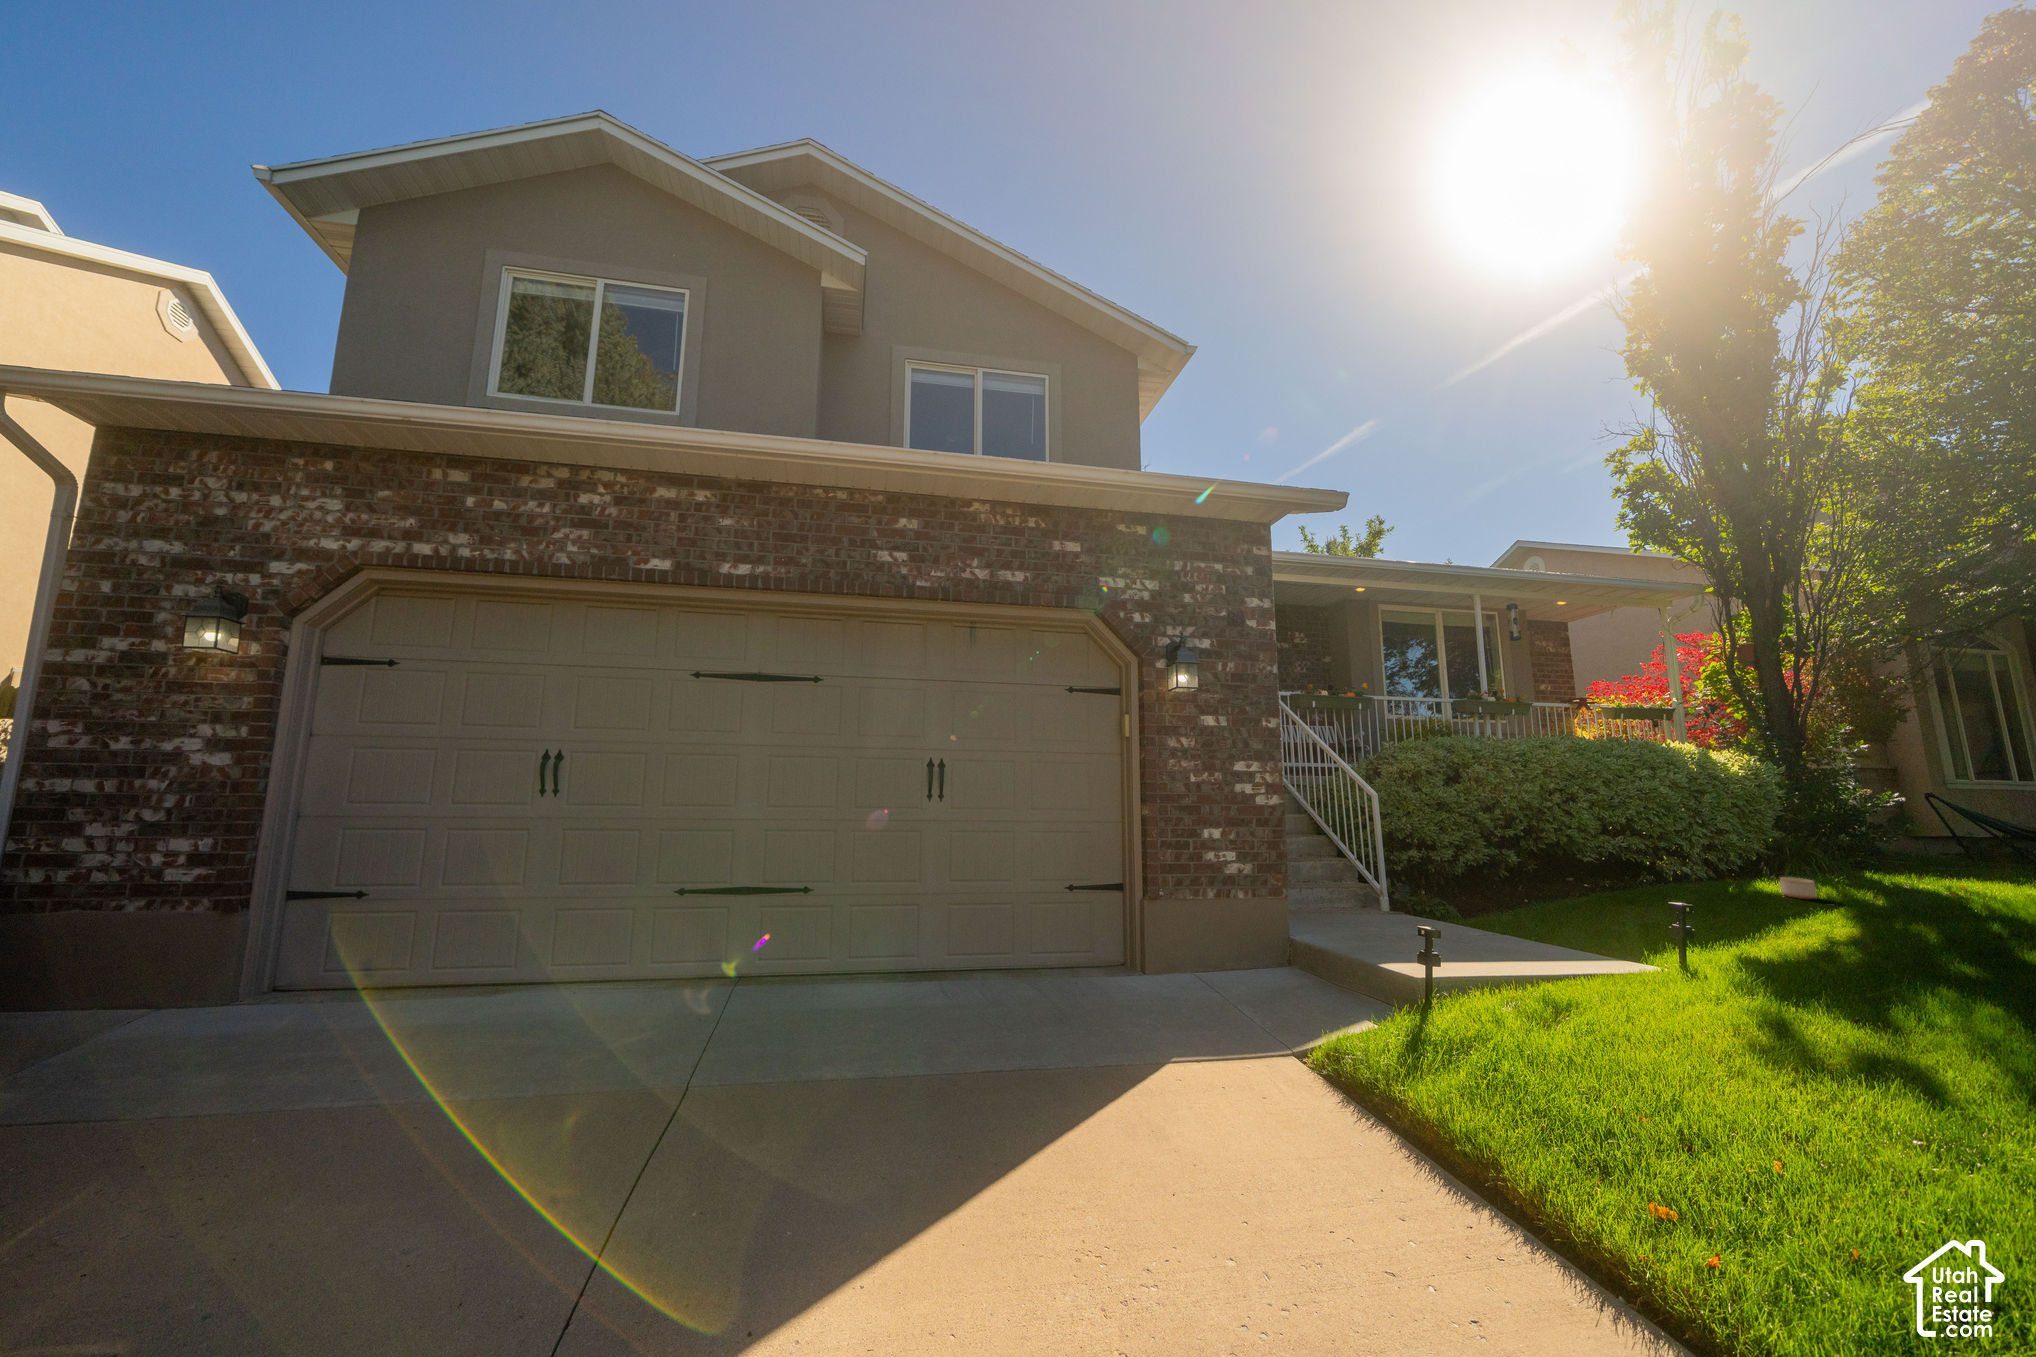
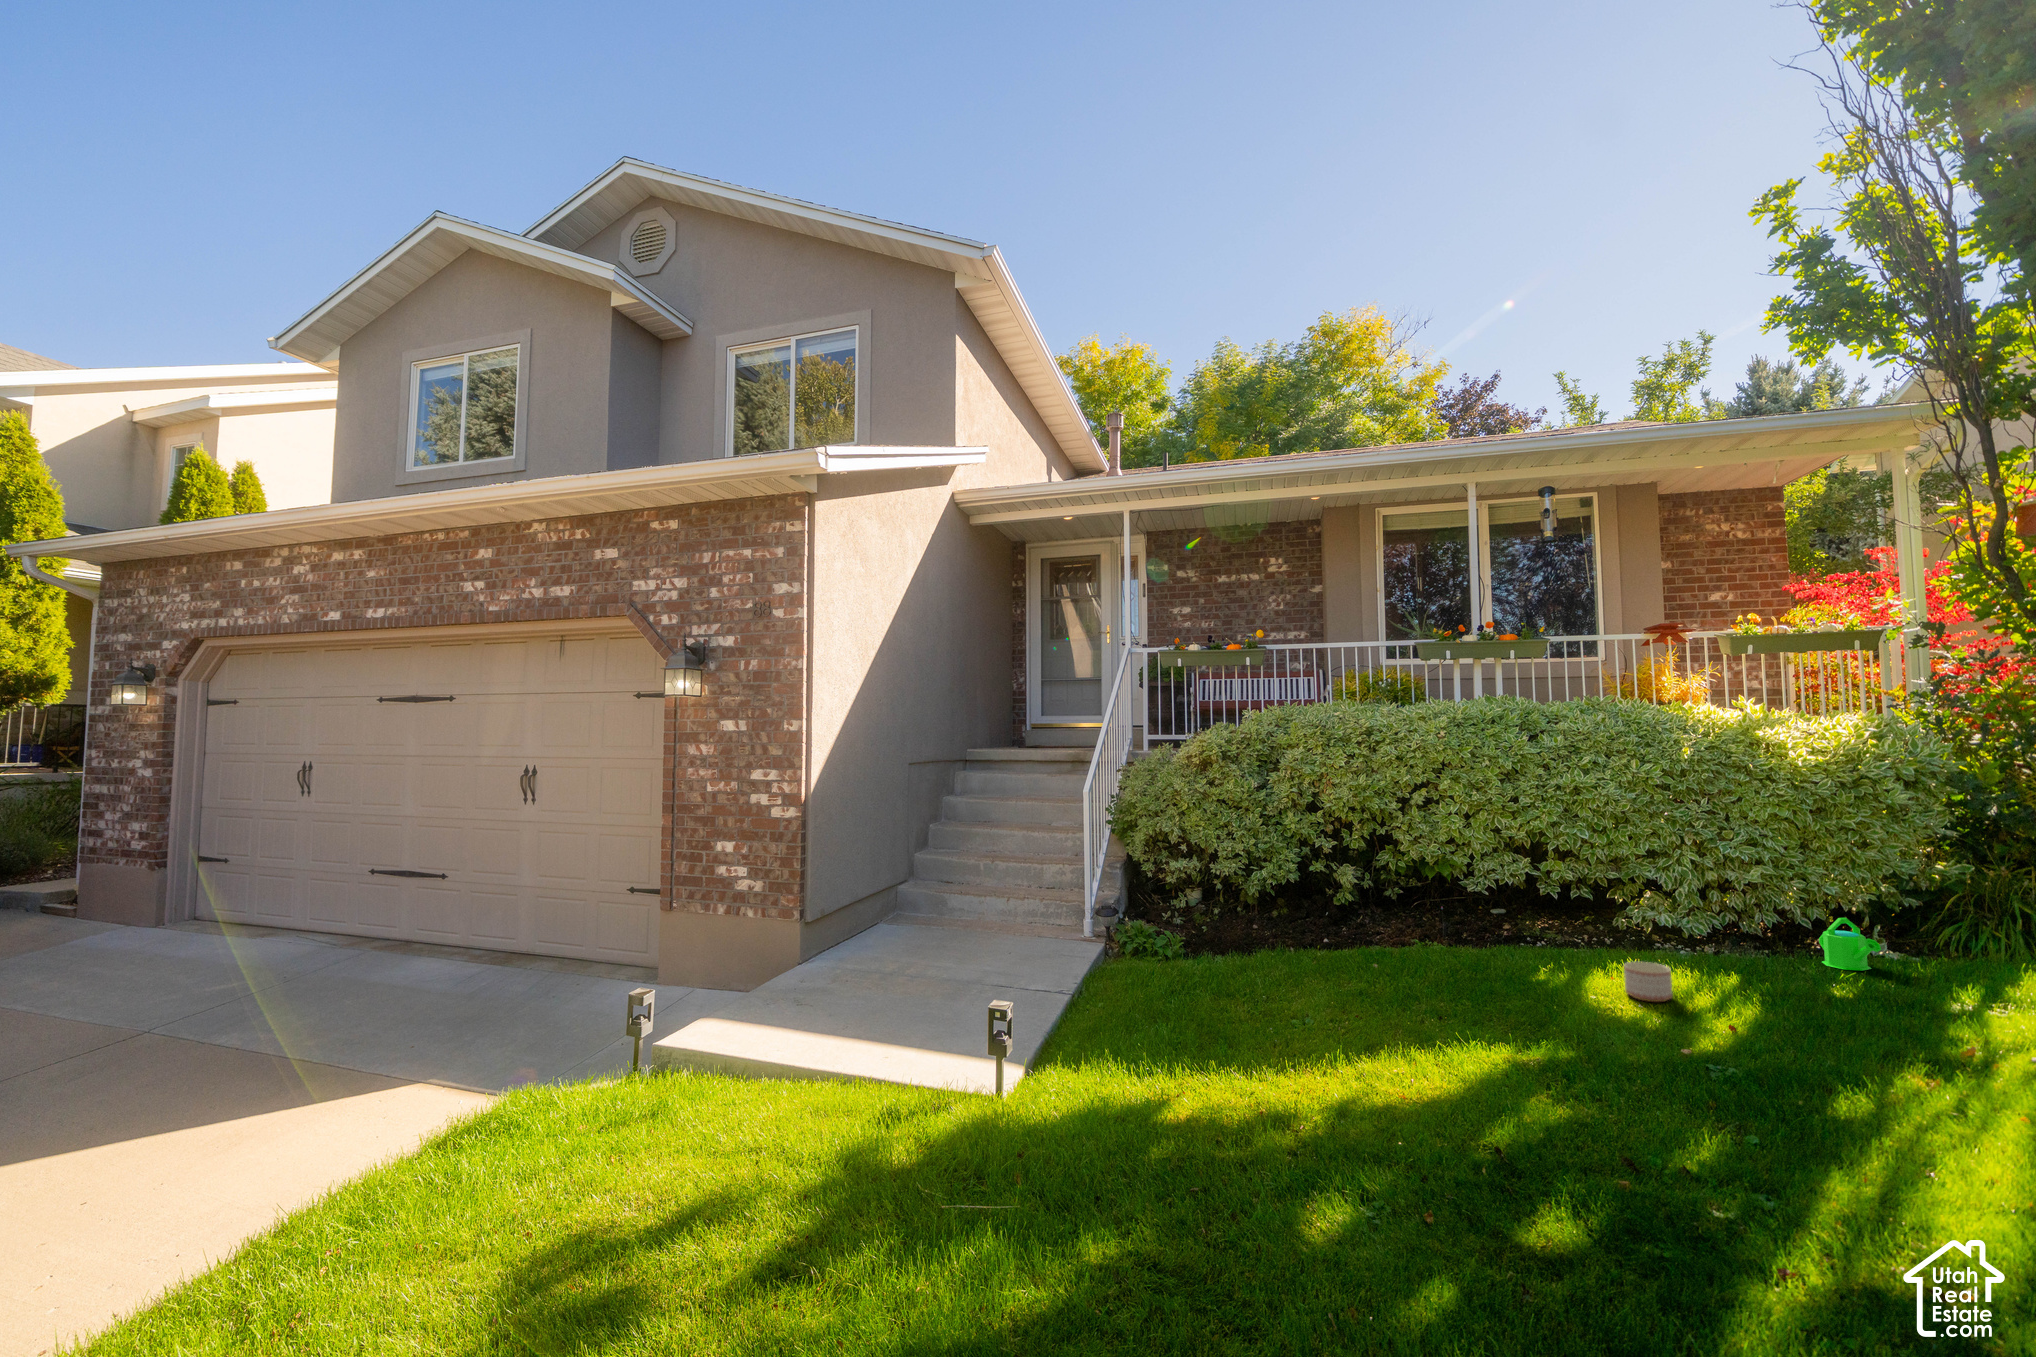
watering can: none [1767,847,1821,874] -> present [1819,918,1881,971]

